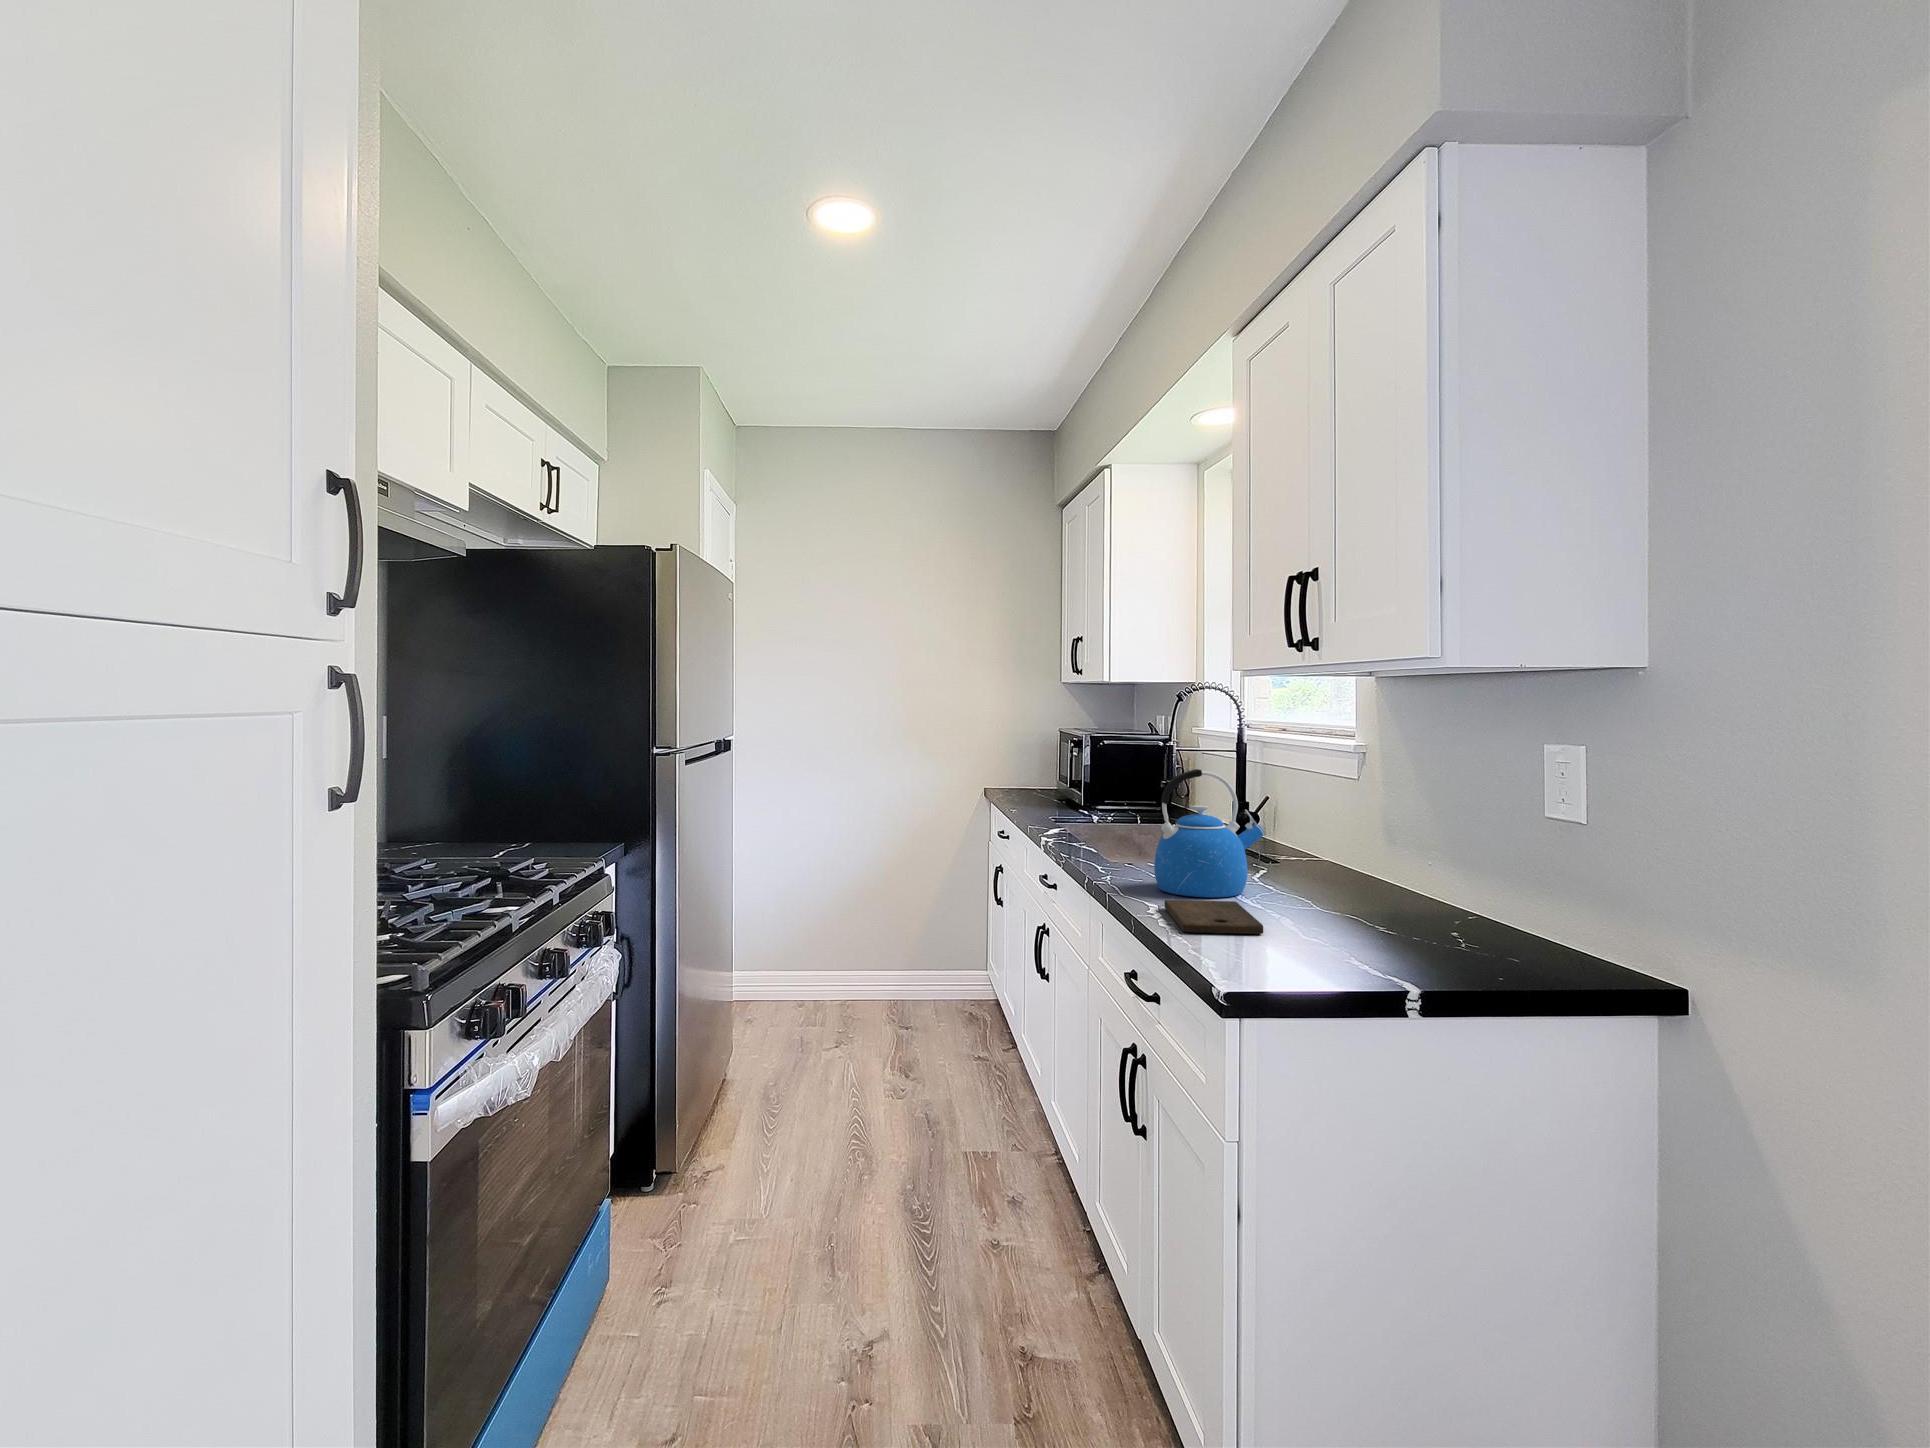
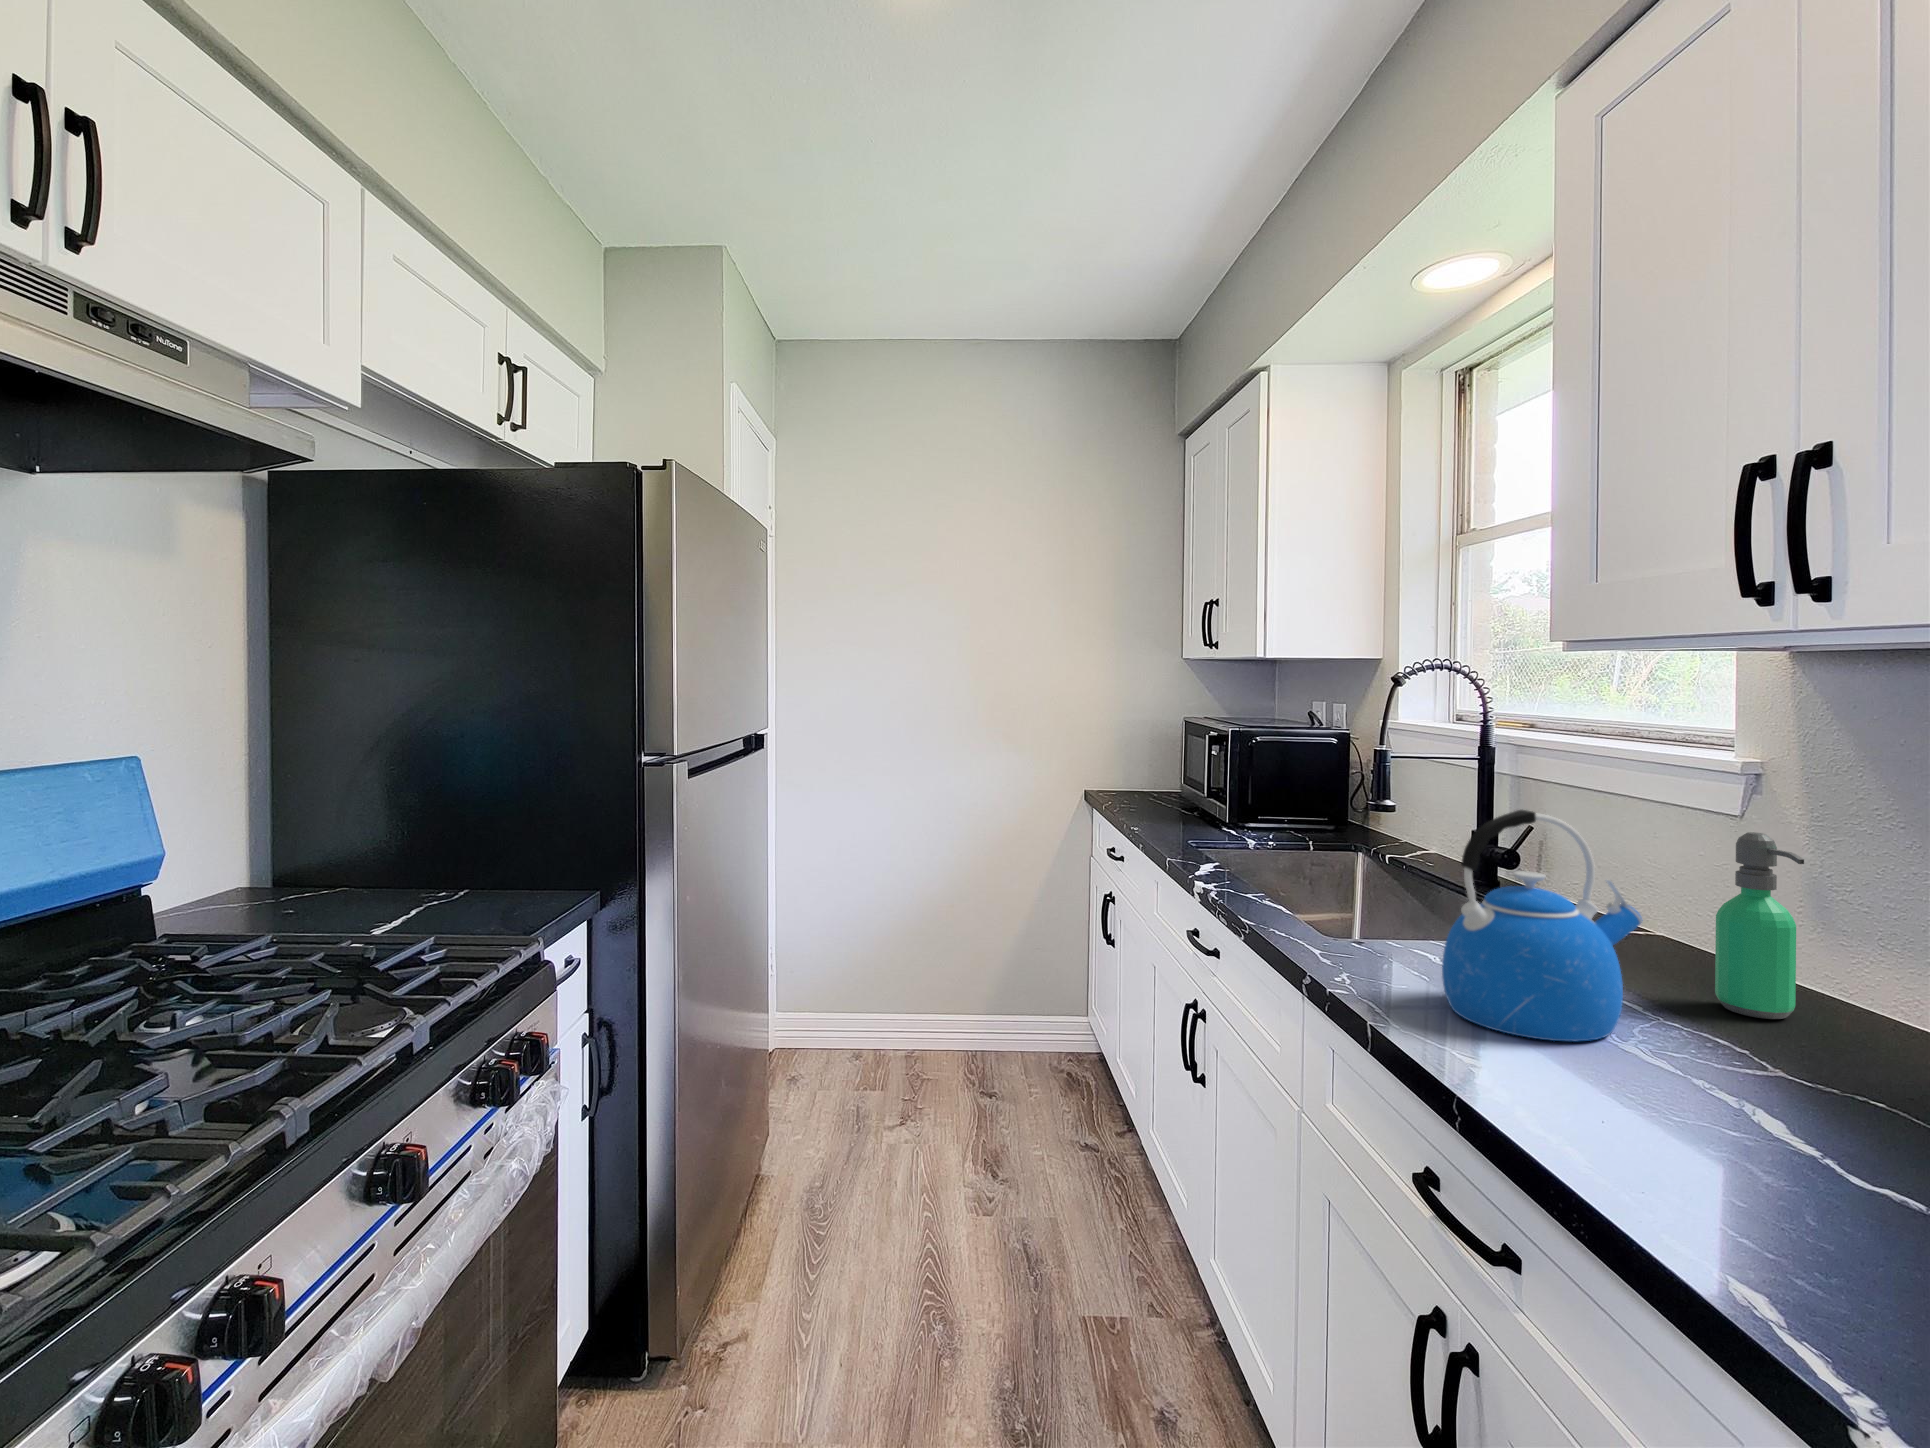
soap dispenser: none [1313,782,1352,889] -> present [1715,832,1804,1019]
cutting board: present [1165,900,1263,934] -> none [1507,1061,1794,1185]

